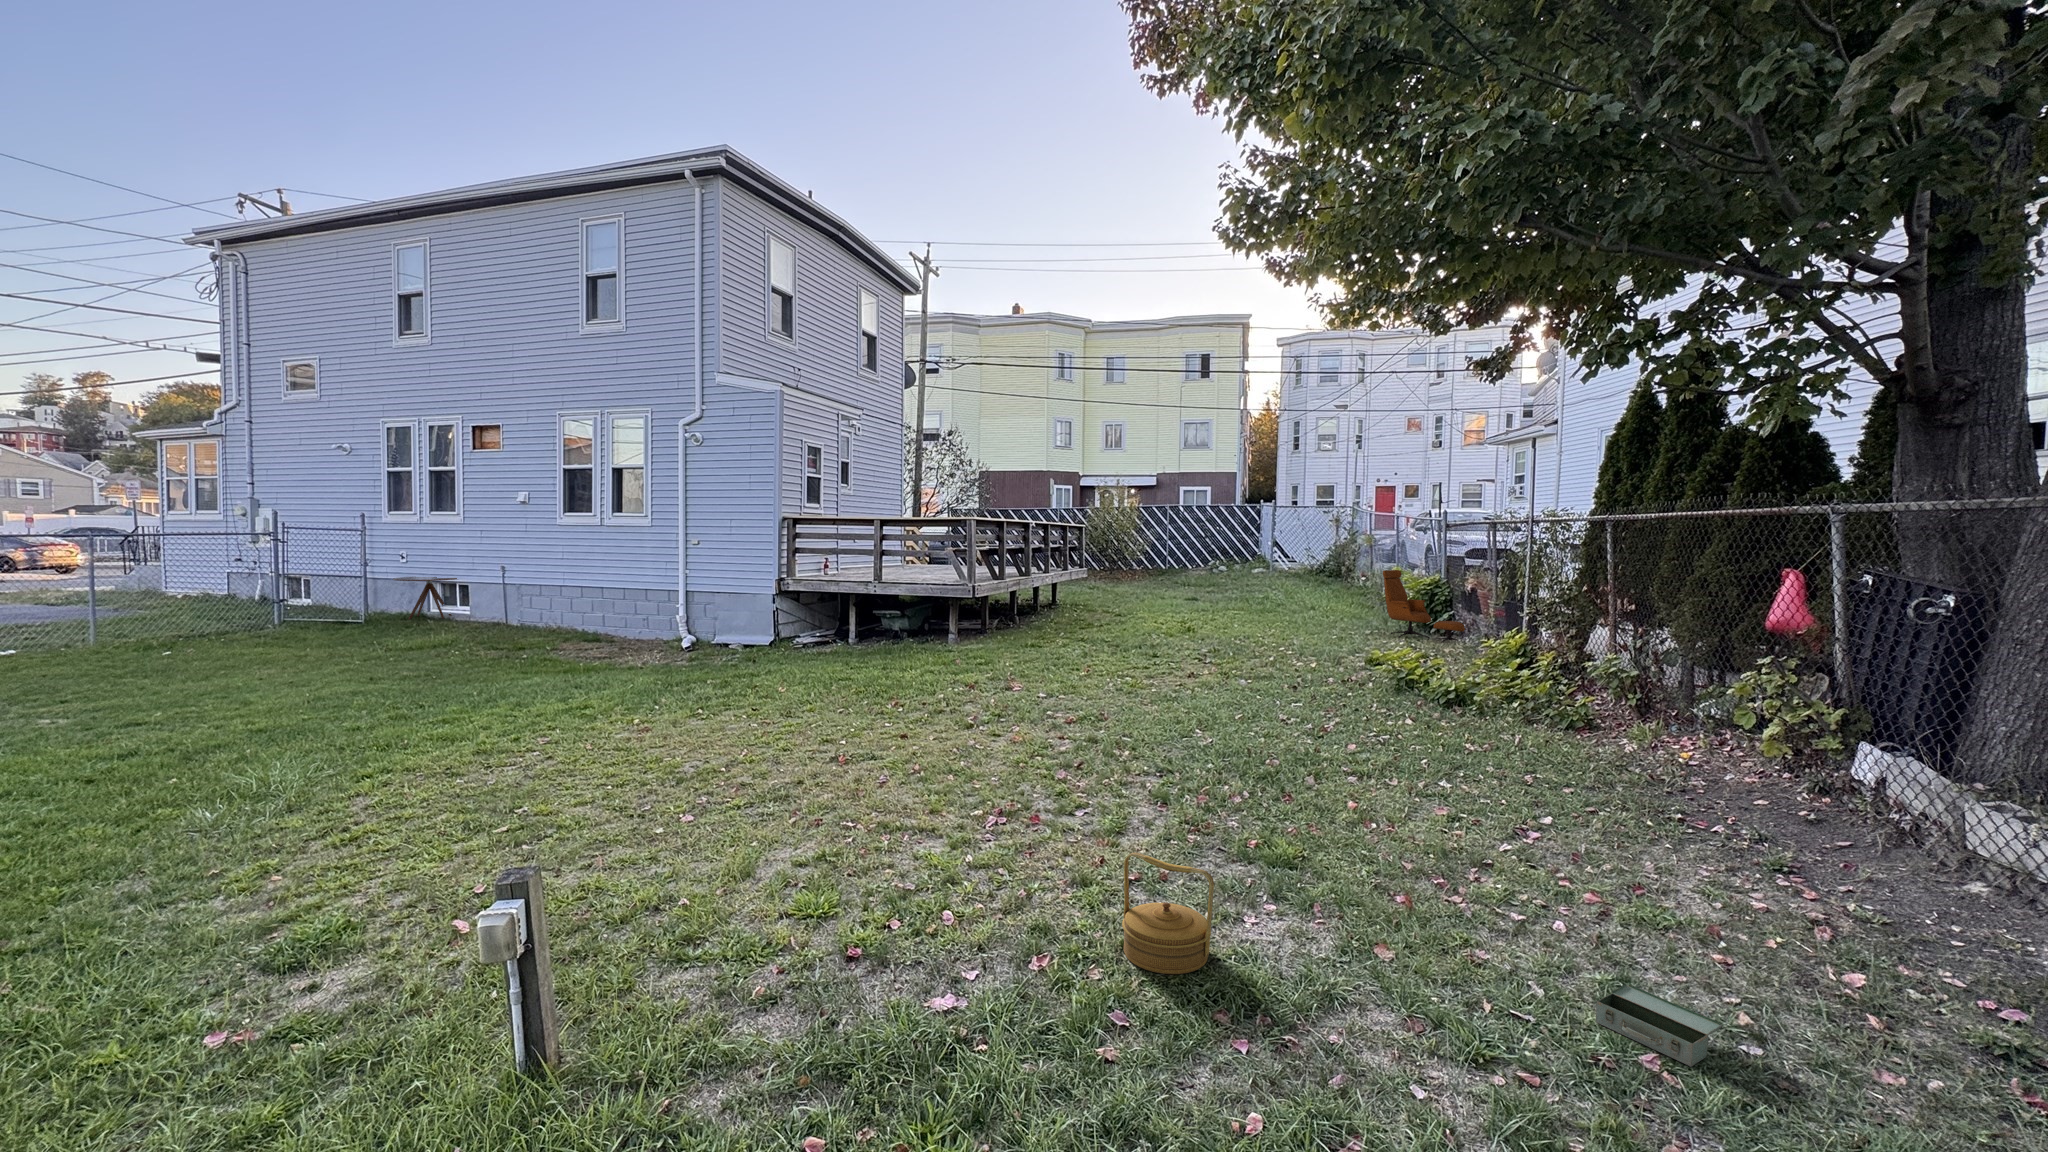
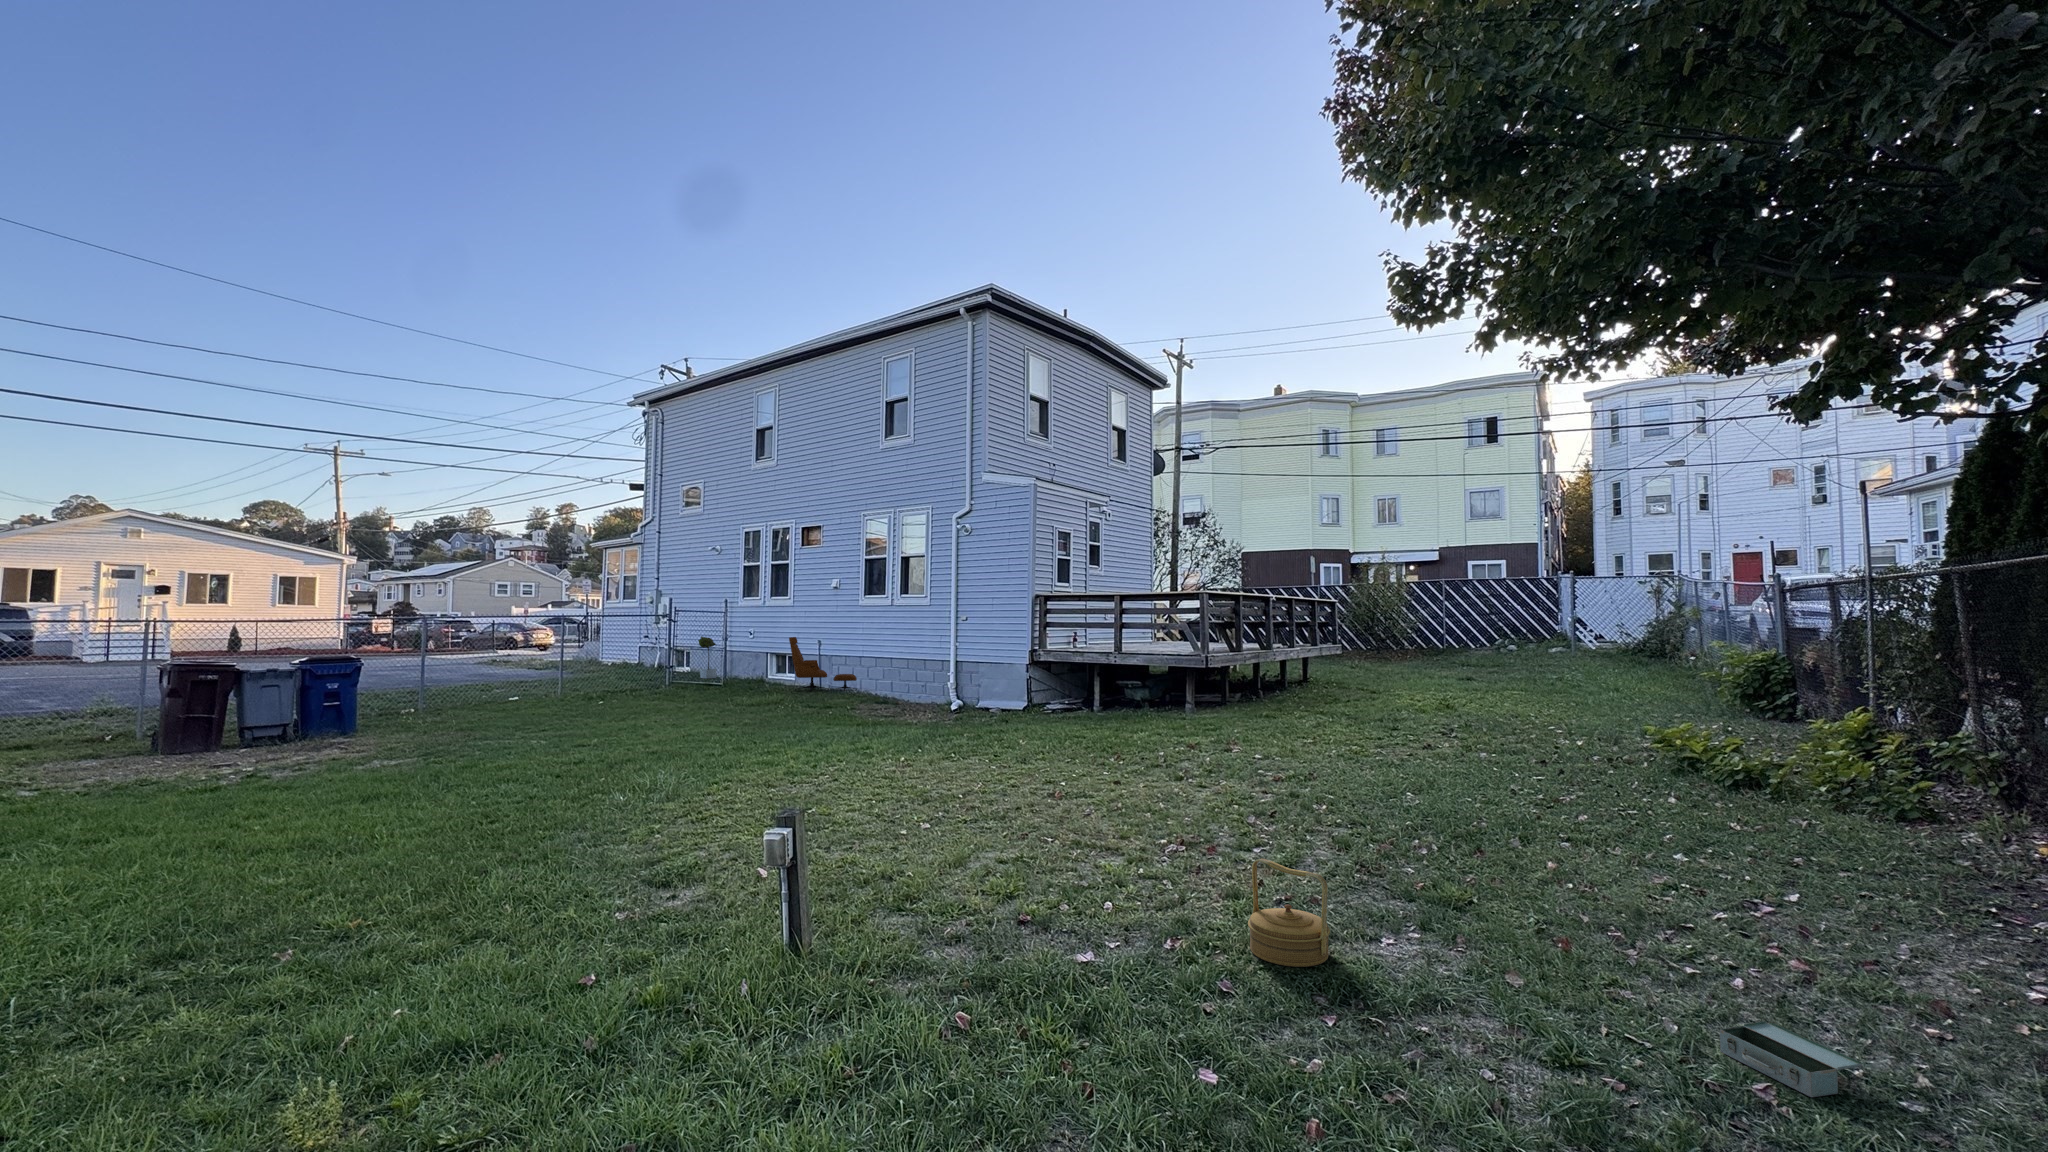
potted tree: none [332,558,361,611] -> present [698,636,717,679]
lounge chair: present [1383,570,1467,643] -> present [789,637,857,691]
round table: present [393,577,457,619] -> none [738,650,789,685]

